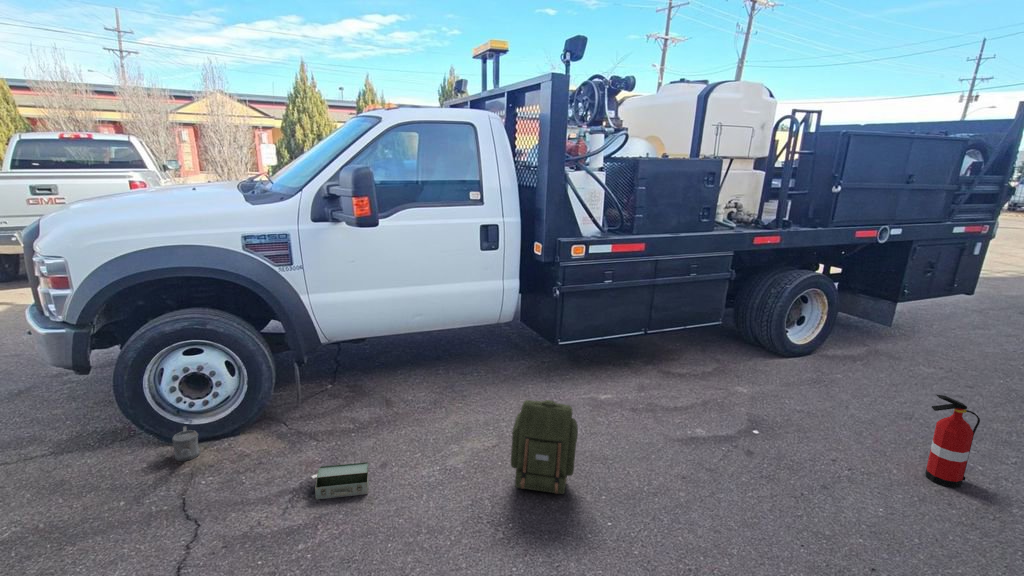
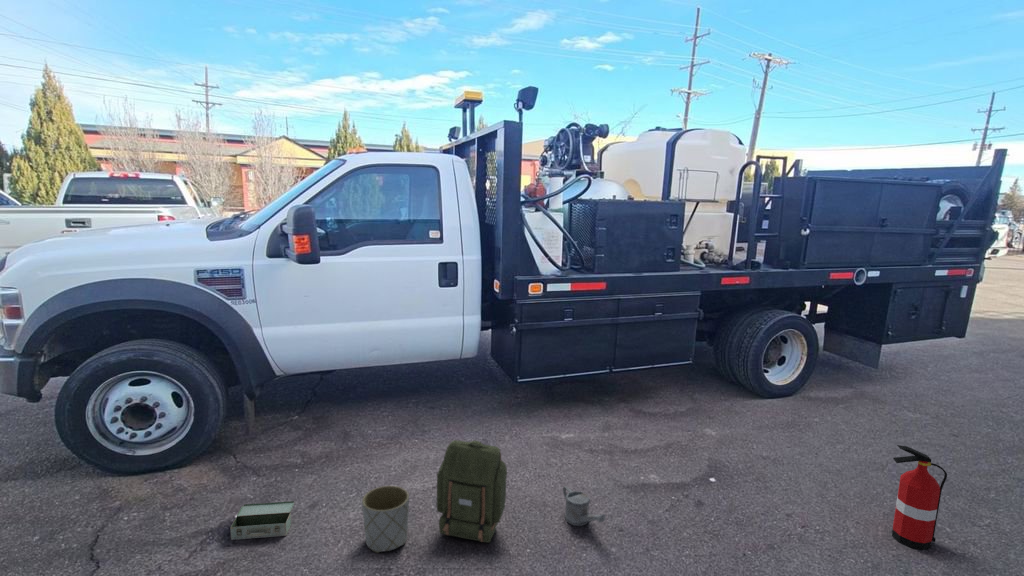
watering can: present [172,427,200,461] -> present [563,486,605,526]
planter: none [443,445,487,507] -> present [362,486,409,553]

